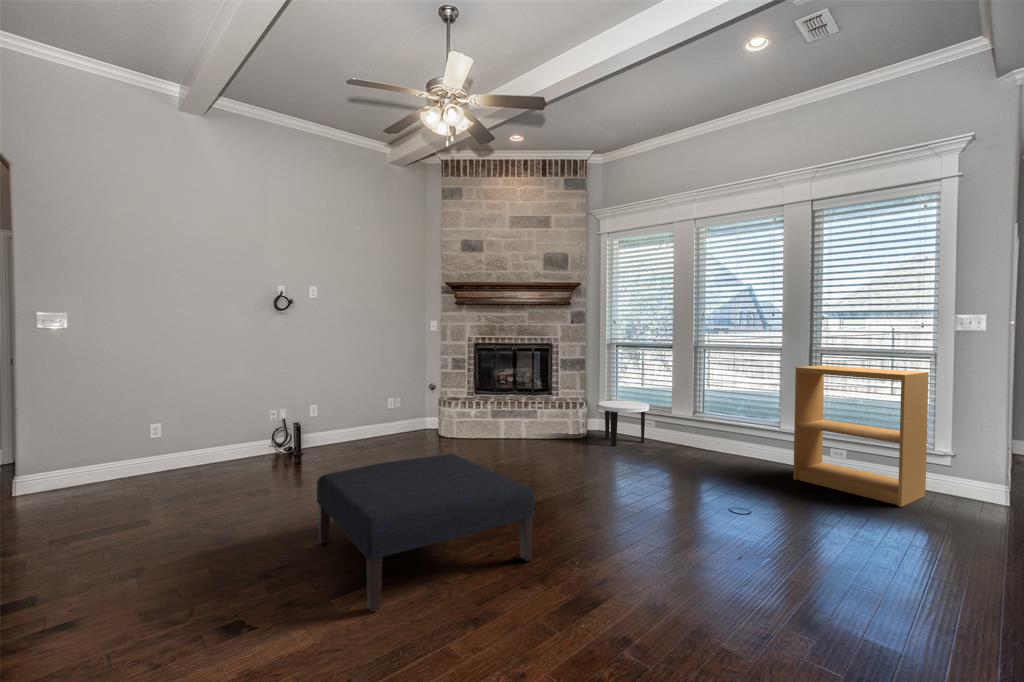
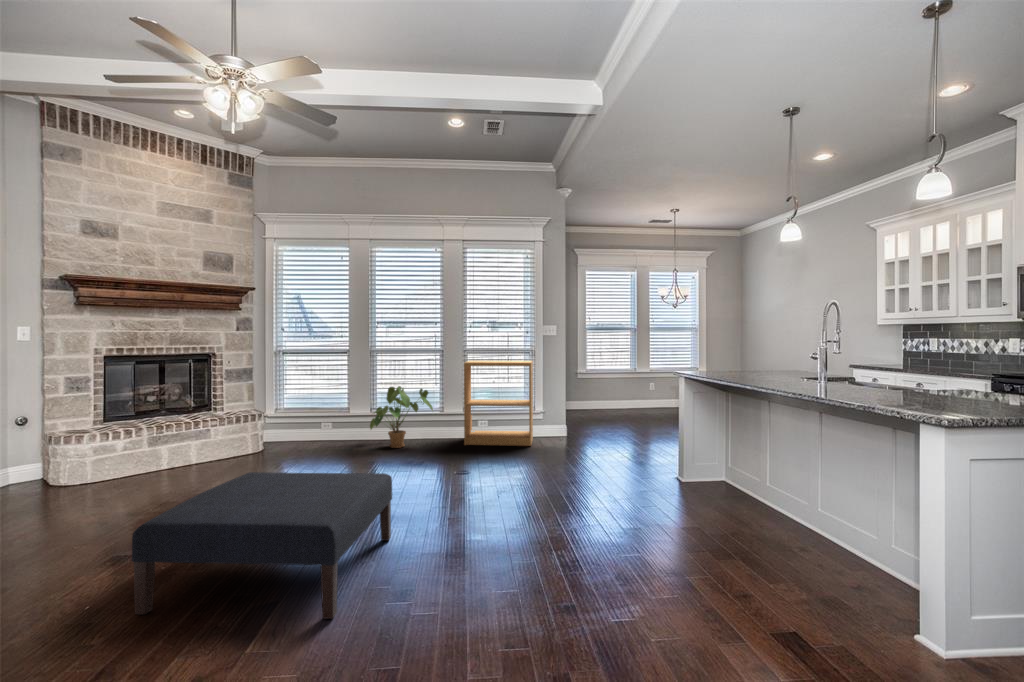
house plant: none [675,390,756,464] -> present [370,386,433,448]
side table: present [598,400,650,446] -> none [281,406,334,452]

